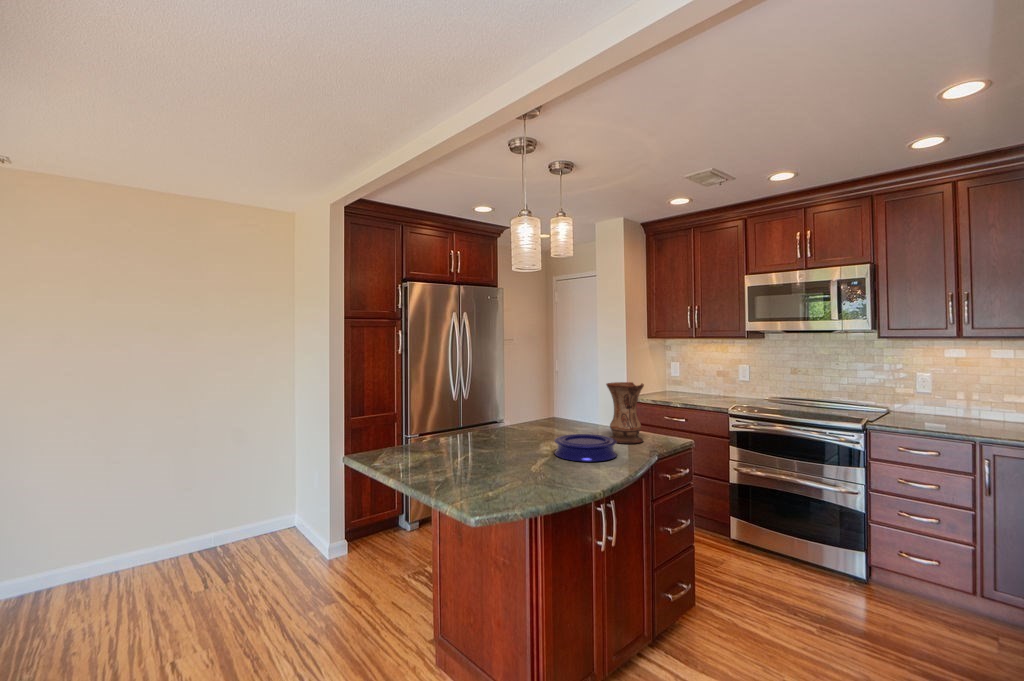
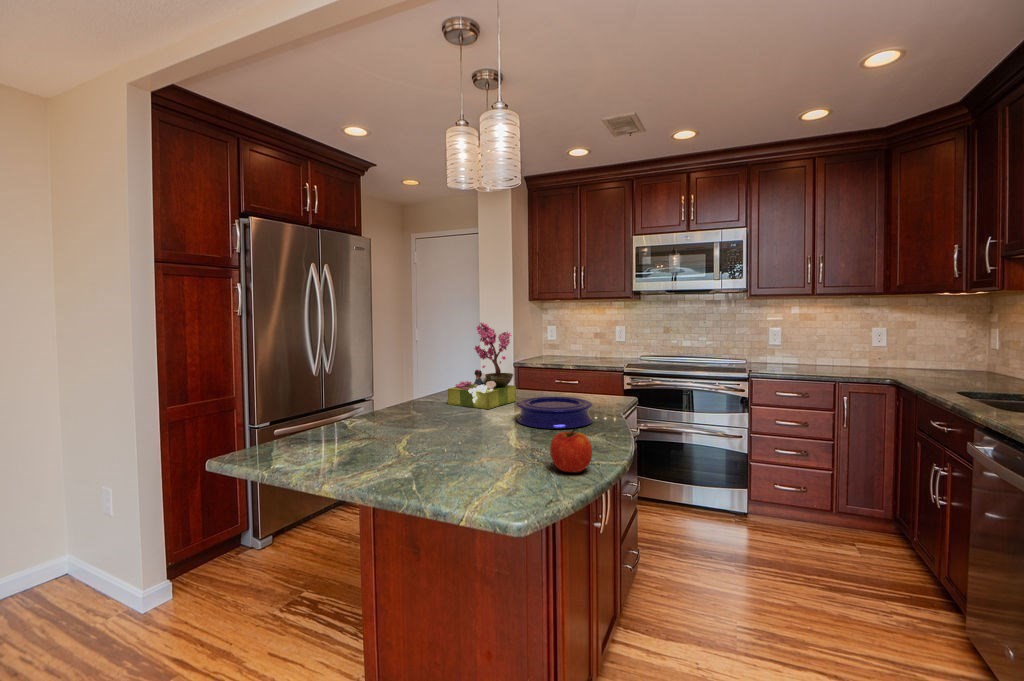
flower arrangement: none [522,367,578,440] -> present [448,323,516,409]
vase: present [606,382,644,444] -> none [551,337,594,405]
apple: none [529,460,558,492] -> present [550,429,592,472]

